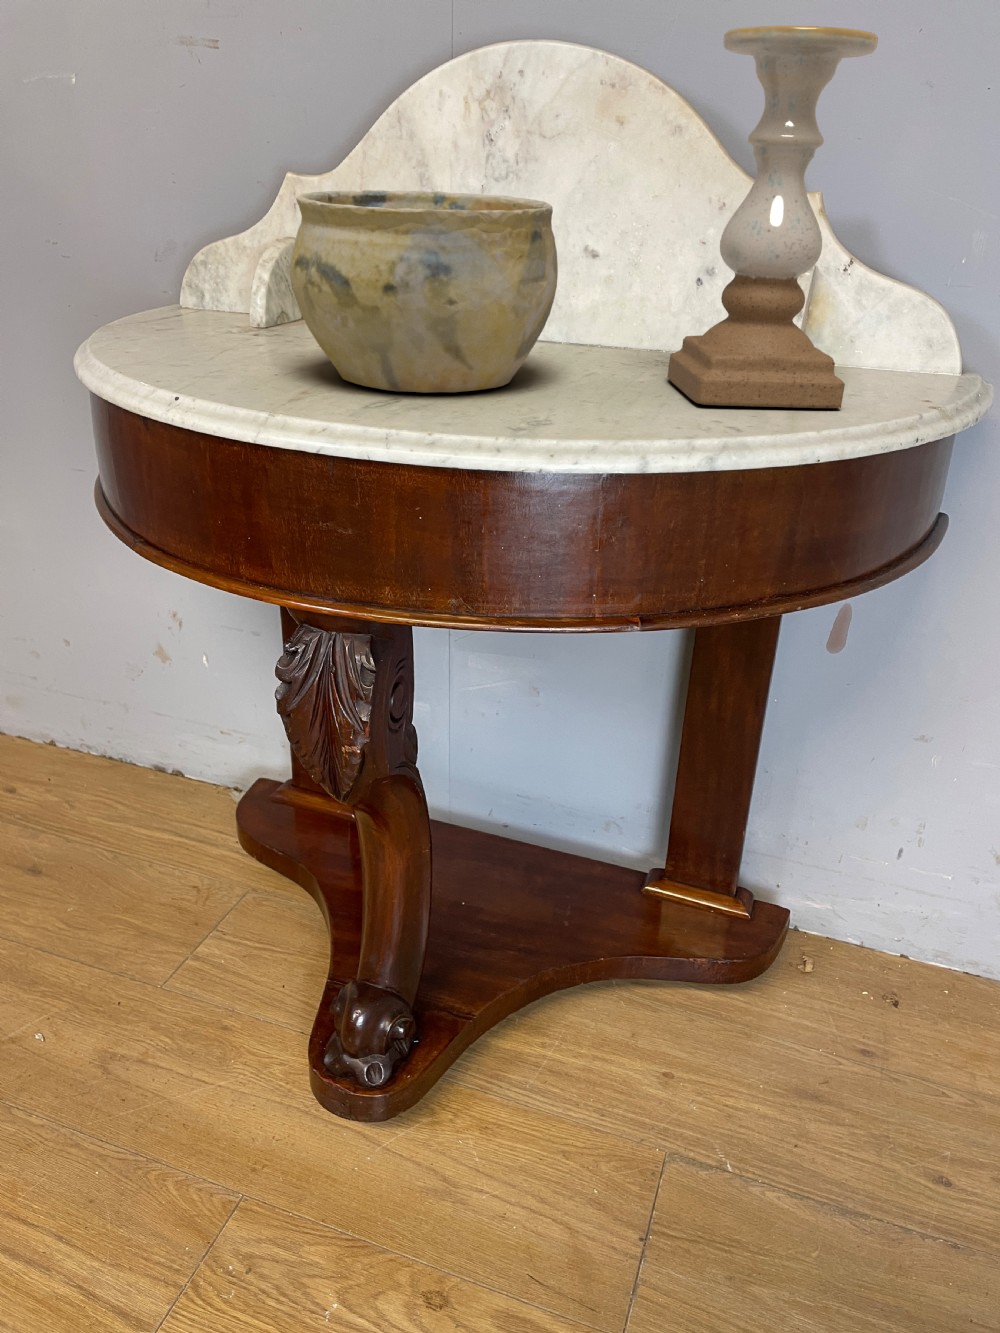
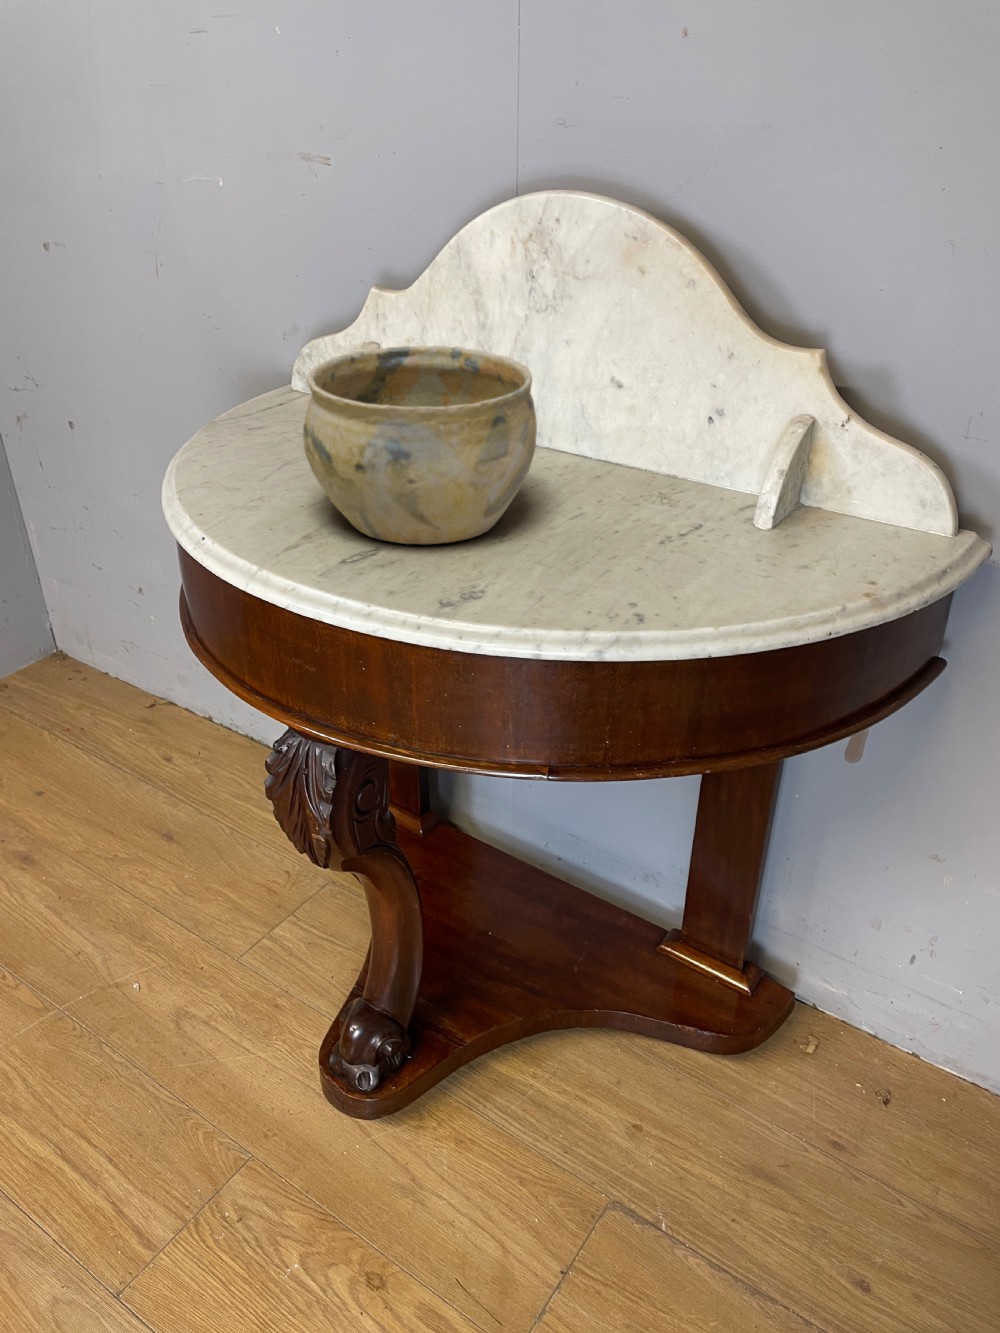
candle holder: present [667,26,878,408] -> none [633,246,815,592]

